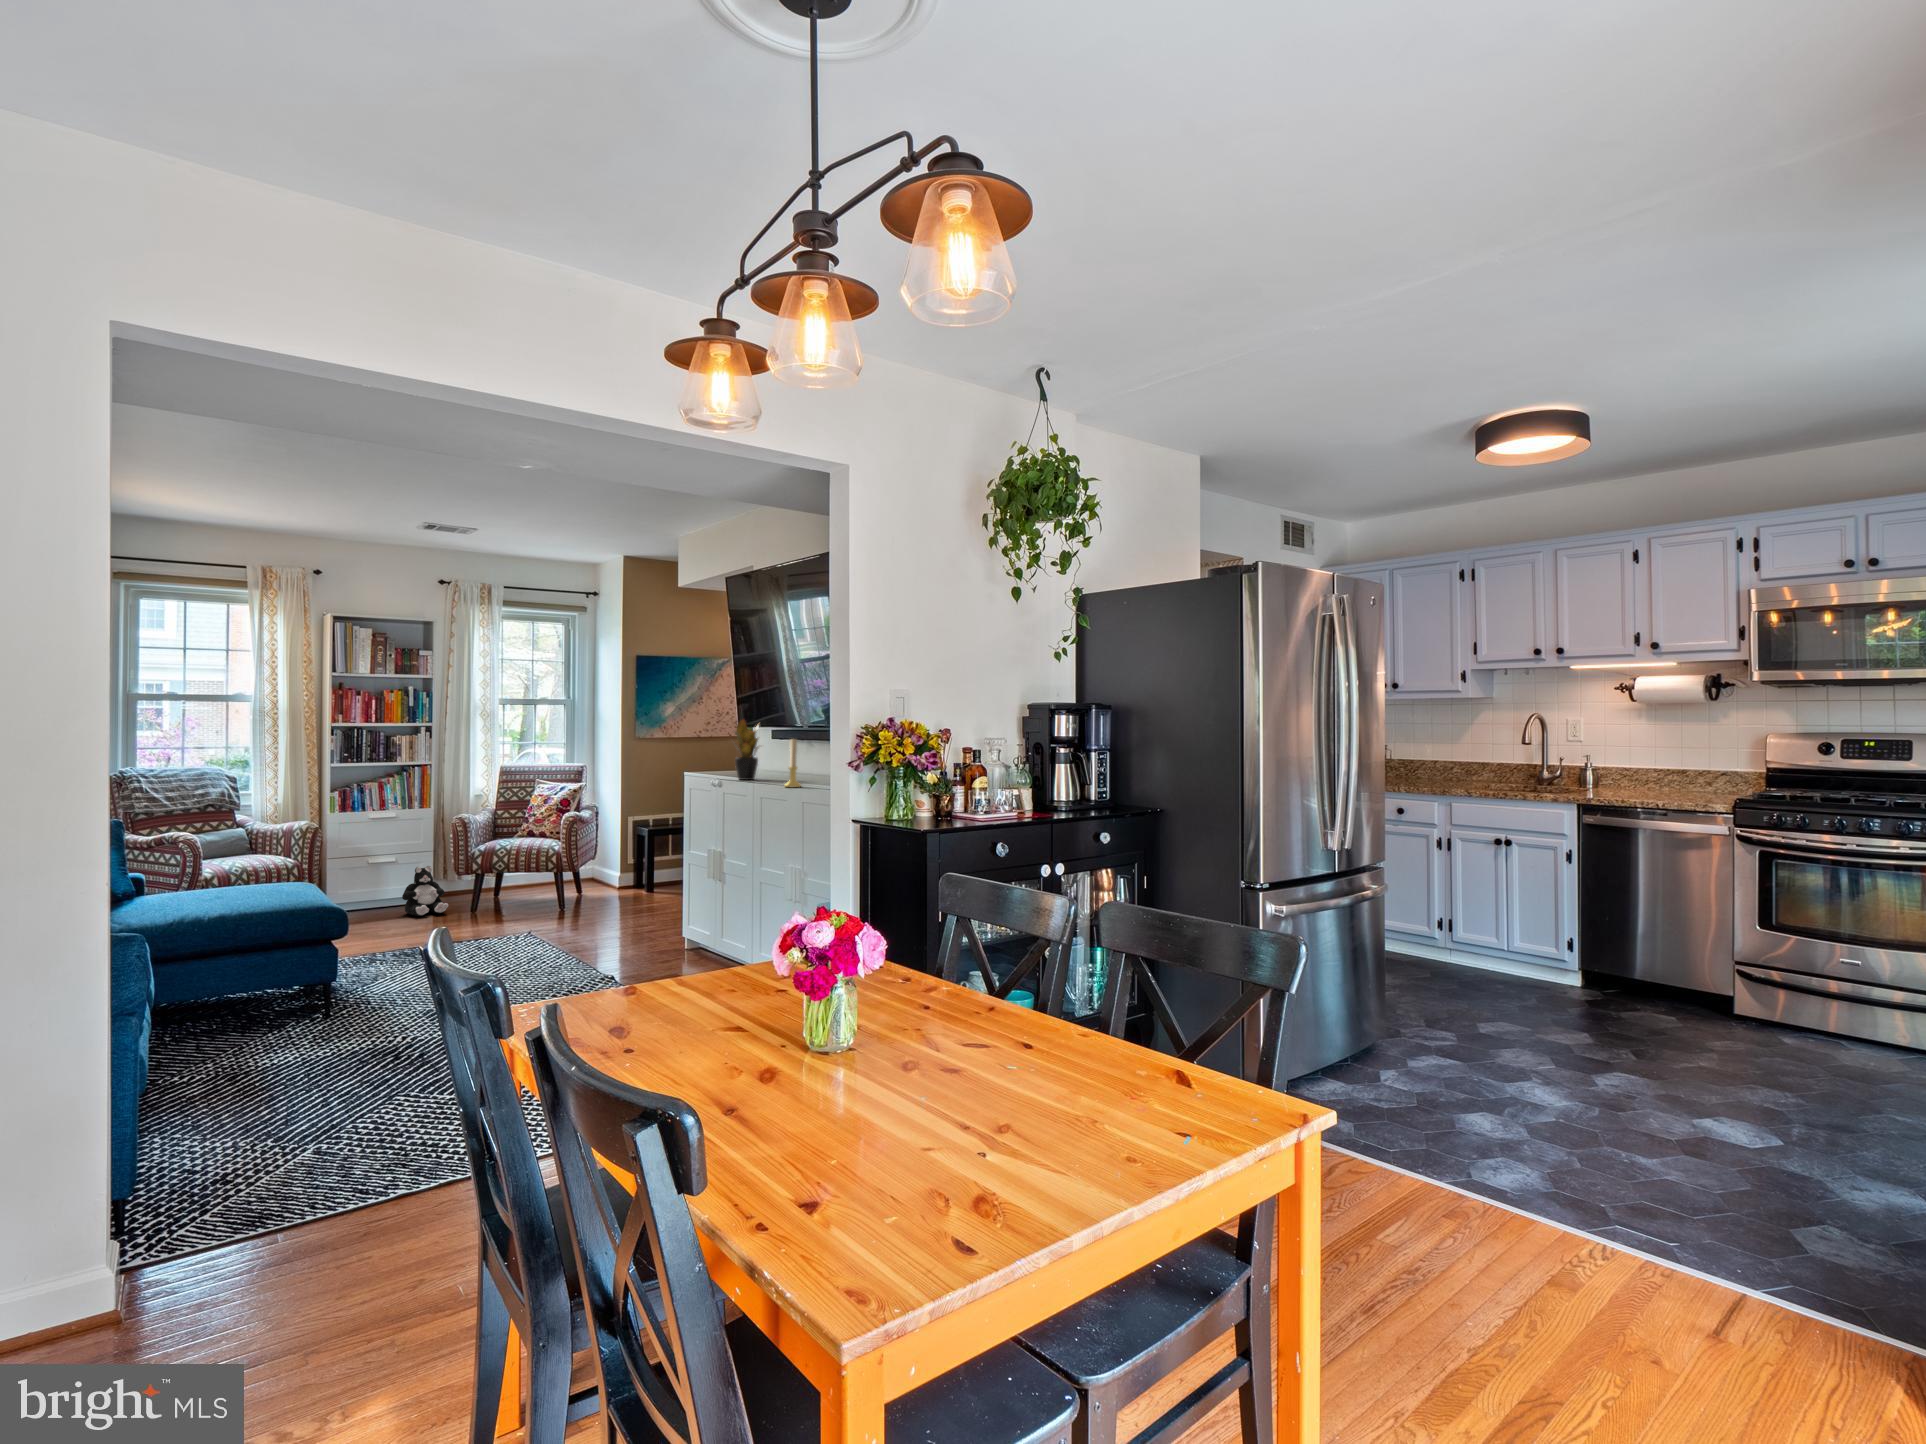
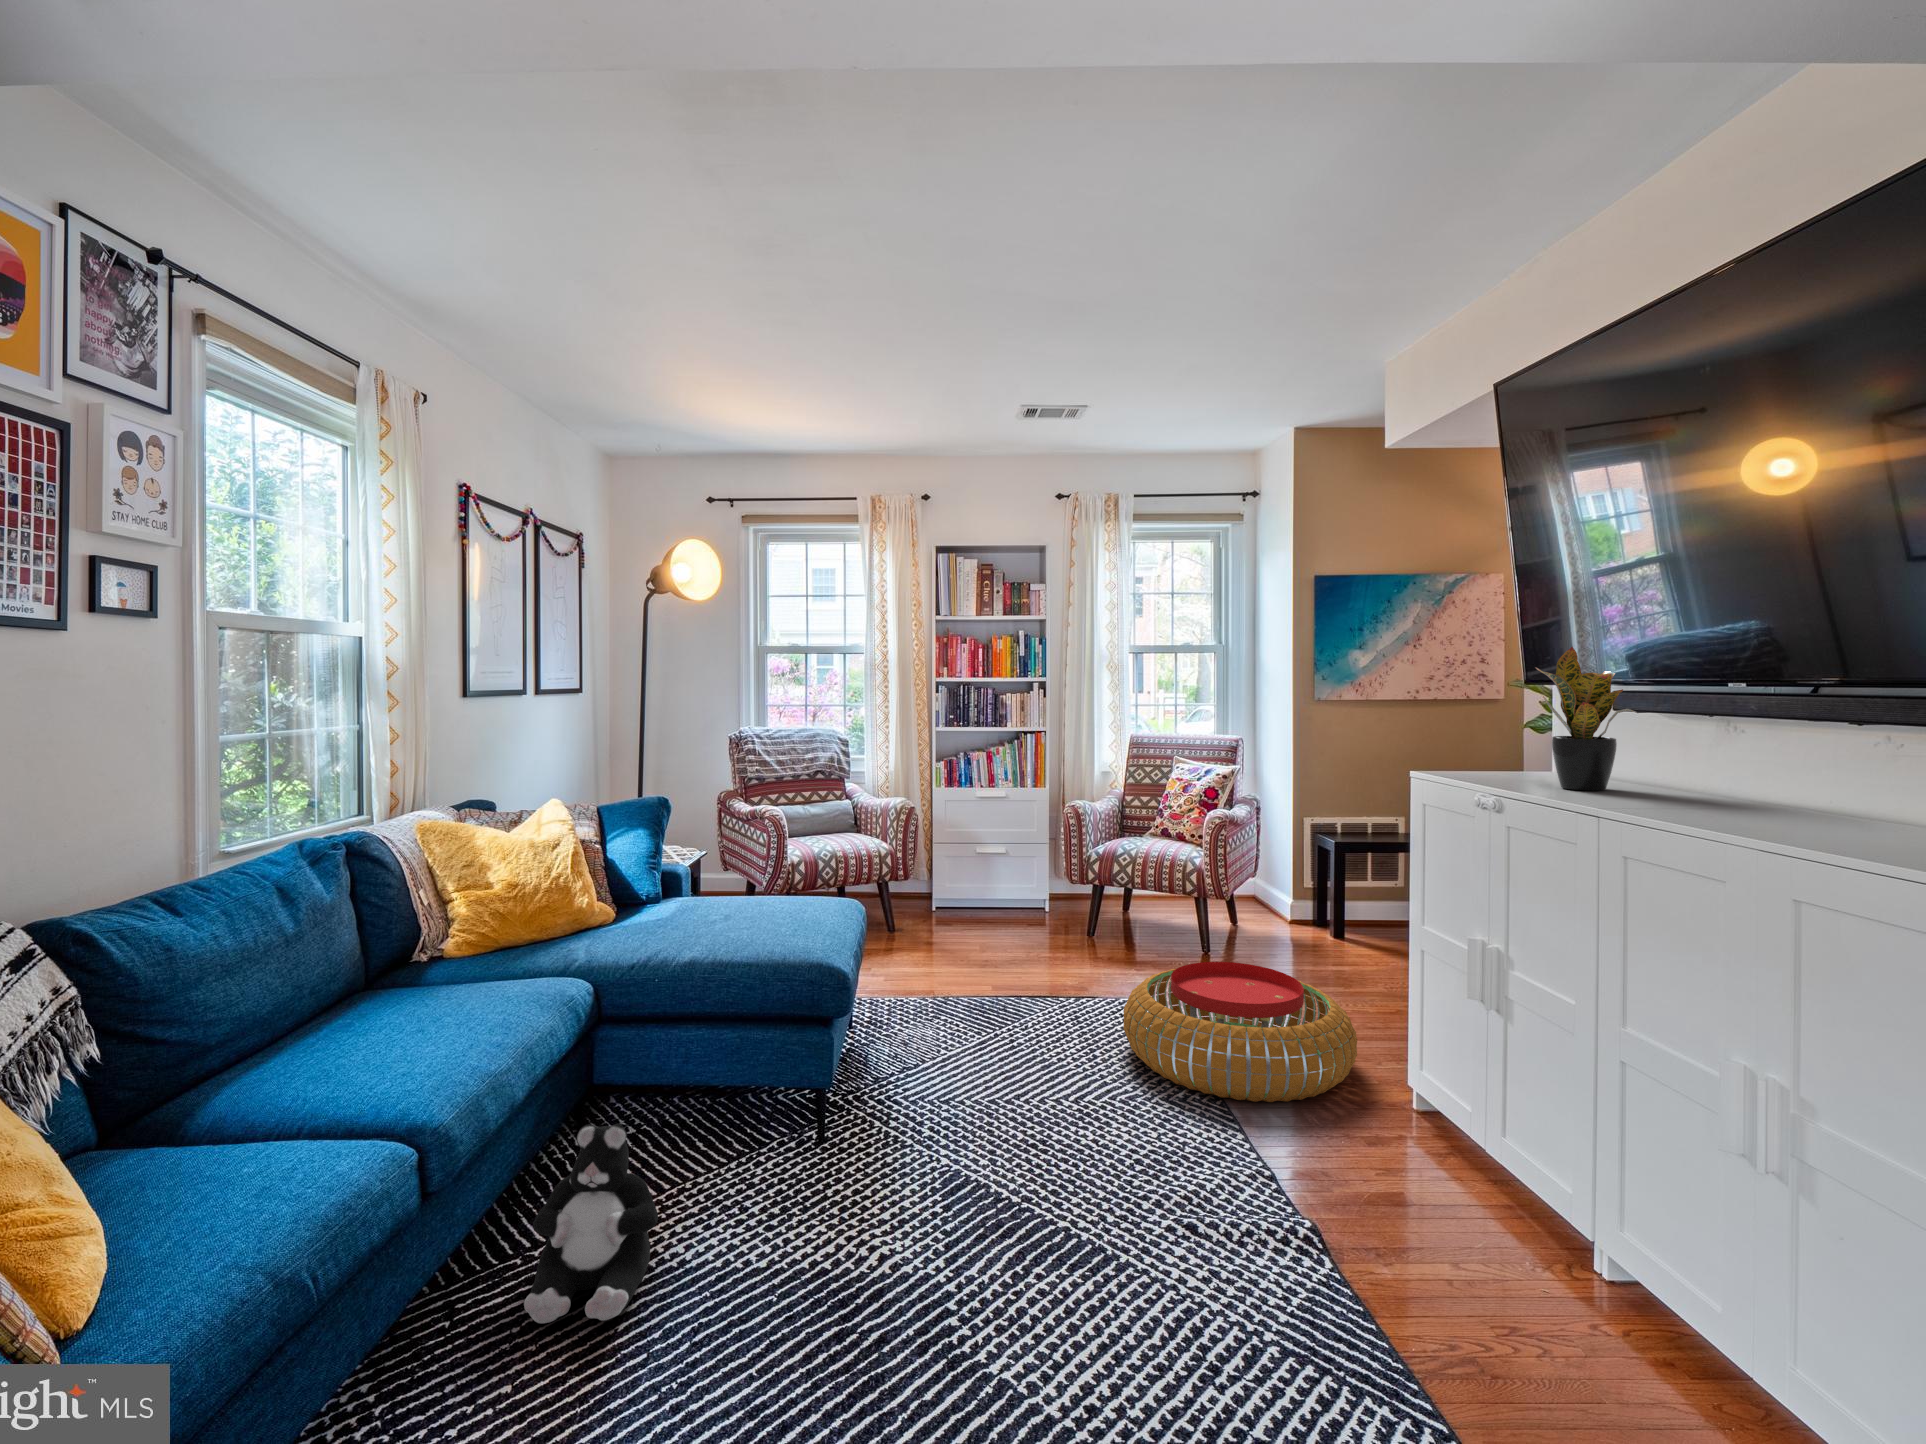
candle holder: present [784,739,801,788] -> none [1766,684,1836,836]
plush toy: present [402,866,448,916] -> present [524,1123,658,1324]
pouf: none [520,893,654,956] -> present [1123,962,1357,1102]

